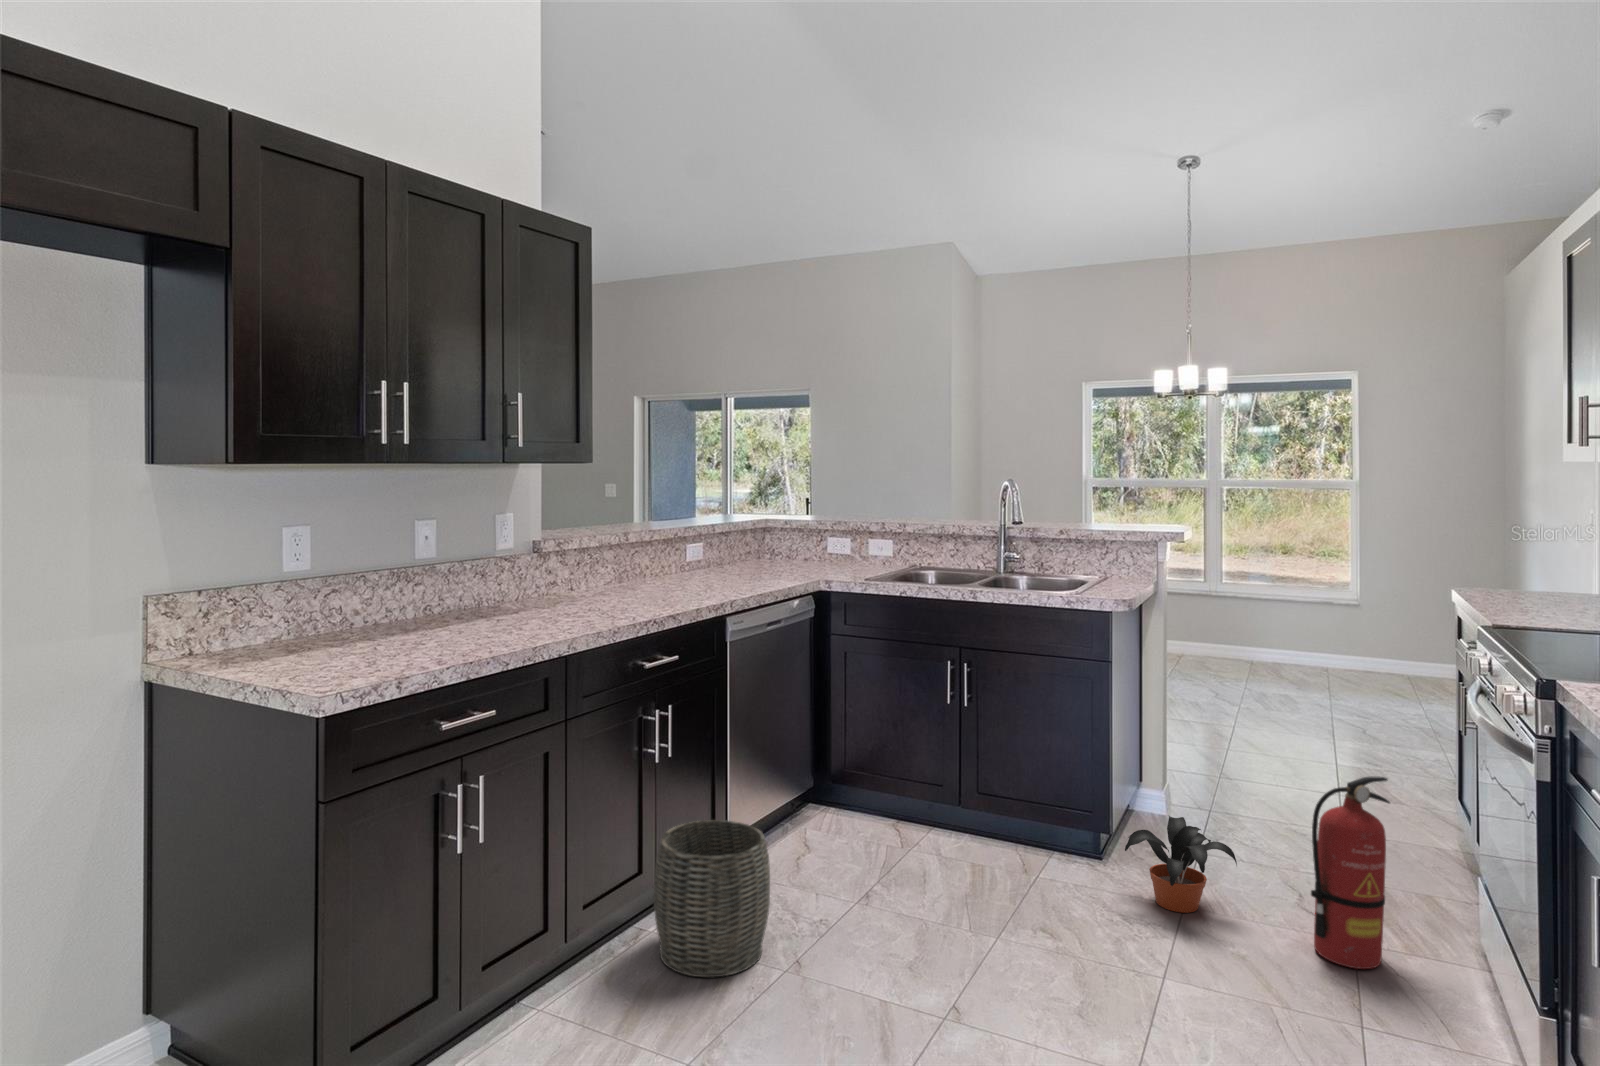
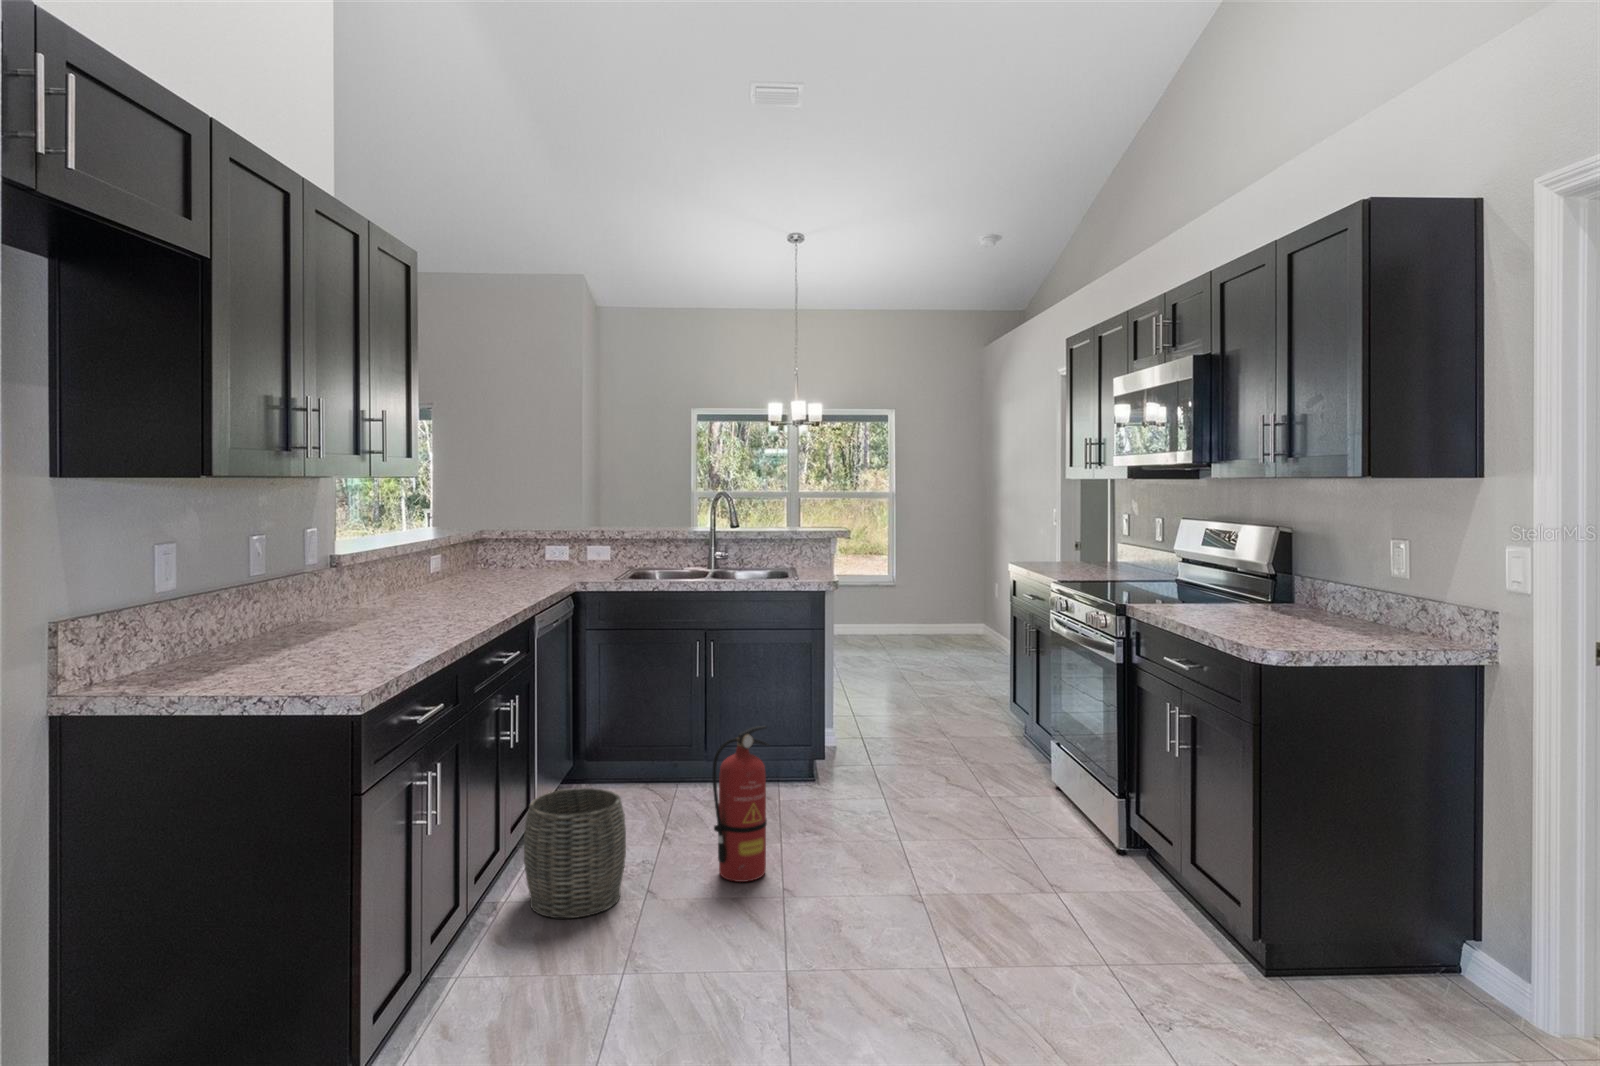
fire extinguisher: present [1311,777,1390,969] -> present [713,726,769,882]
potted plant: present [1125,816,1237,913] -> none [845,737,921,803]

